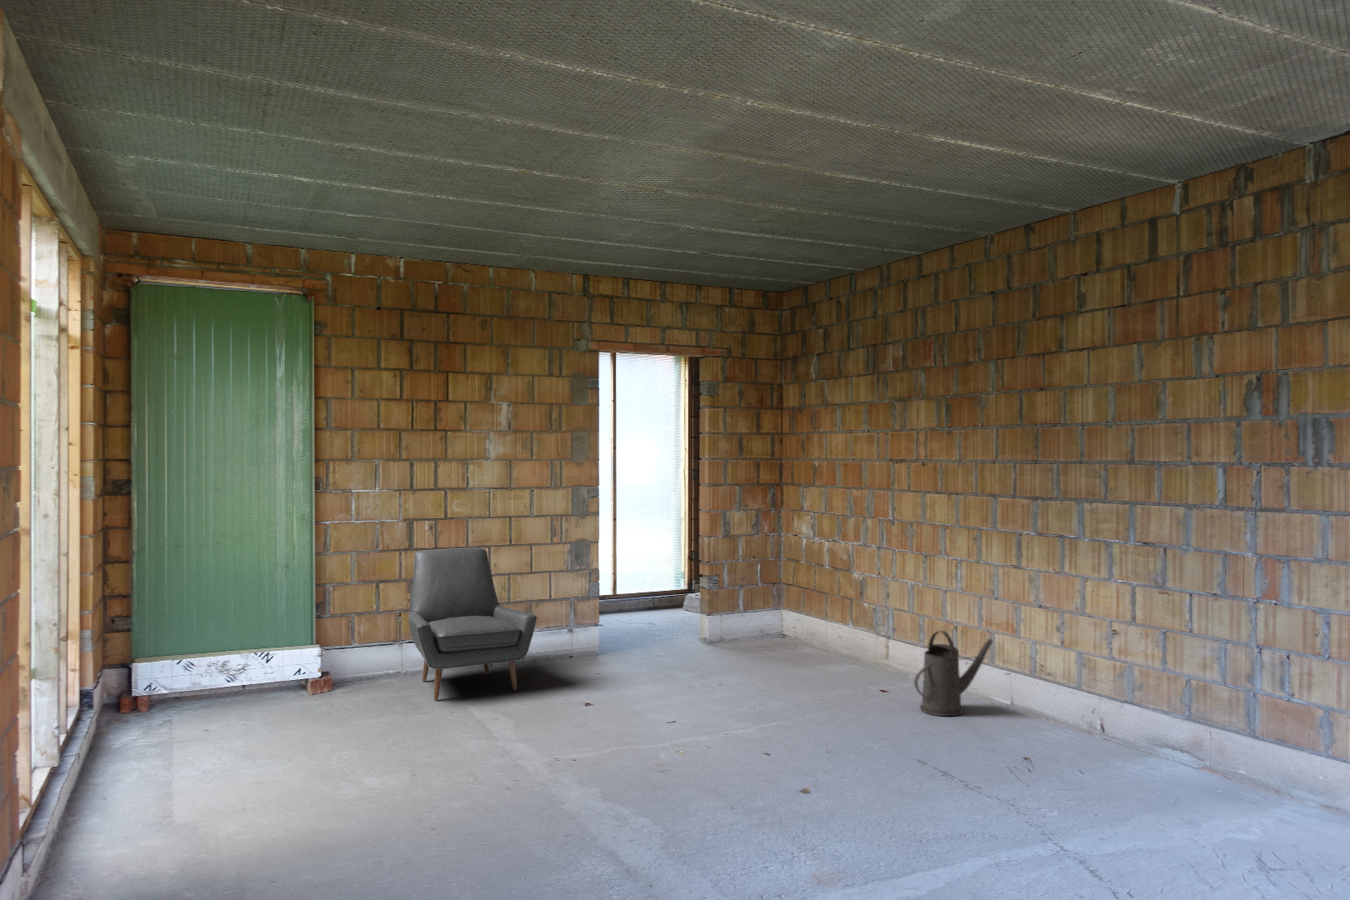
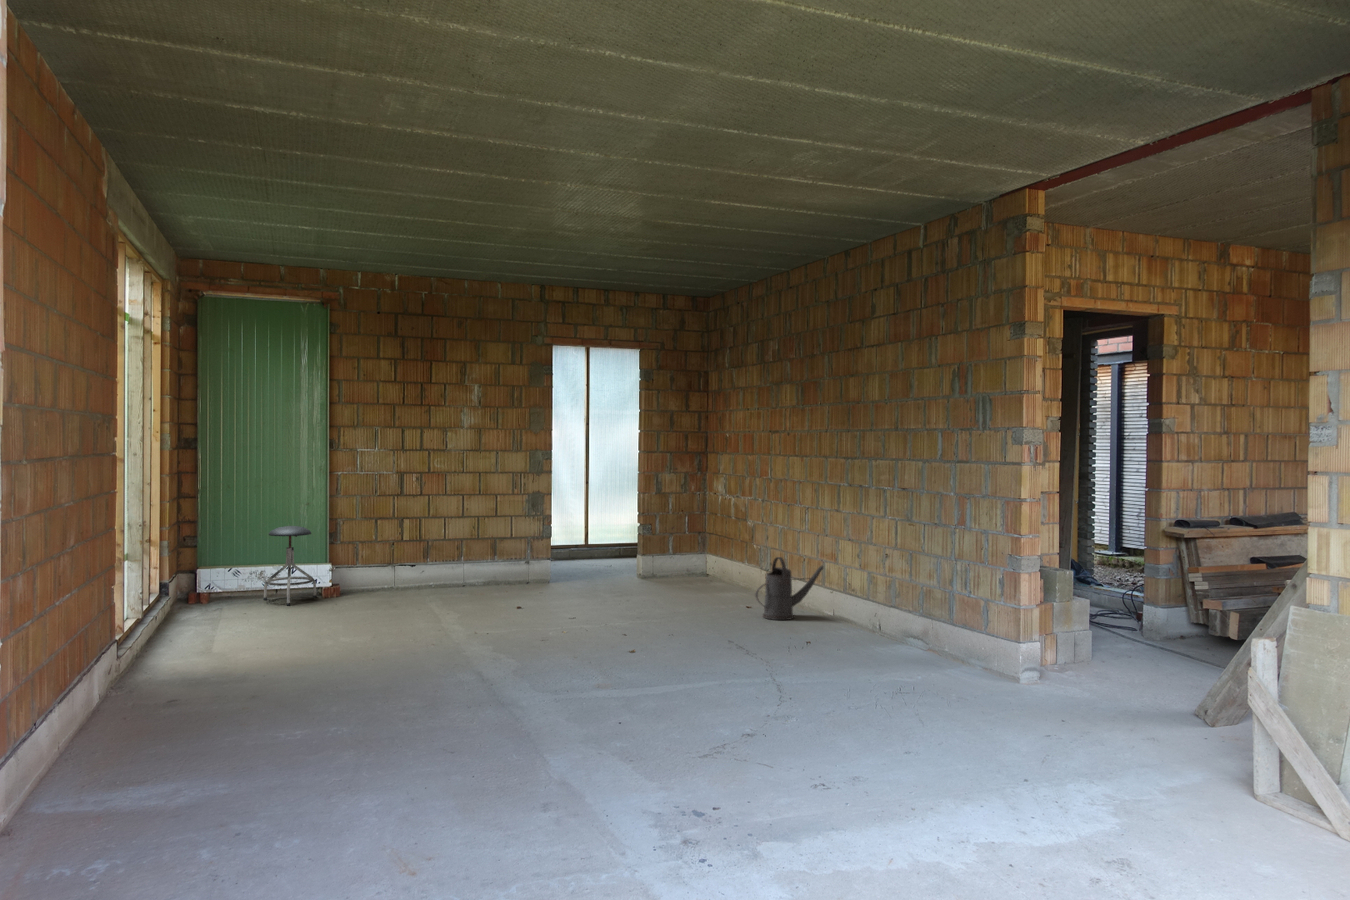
chair: present [408,548,537,700] -> none [395,495,488,603]
stool: none [228,599,302,713] -> present [264,526,316,606]

